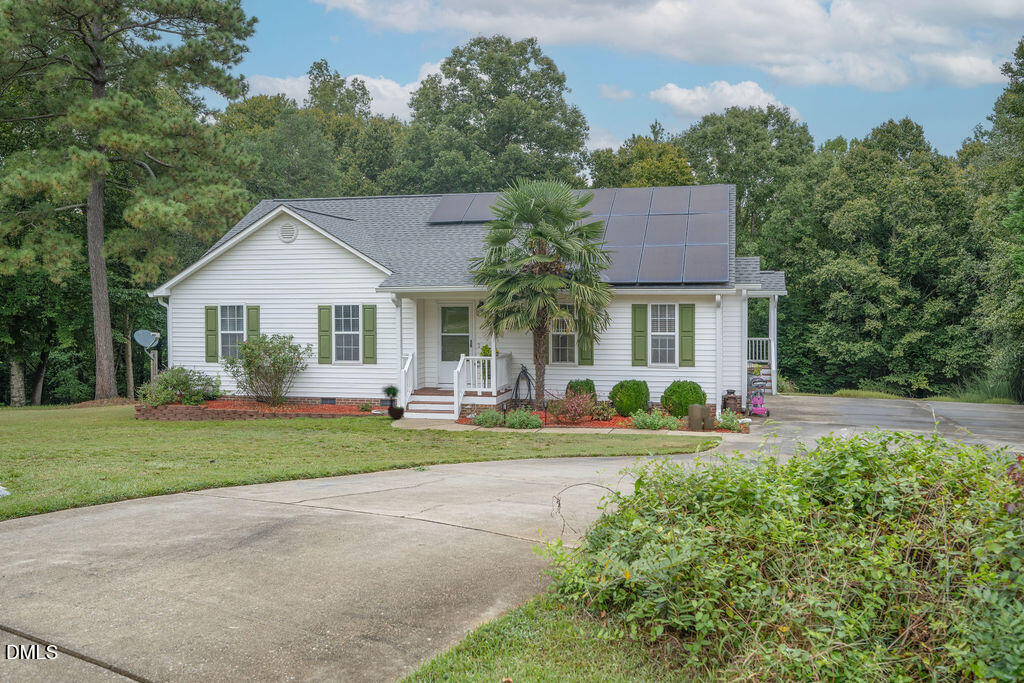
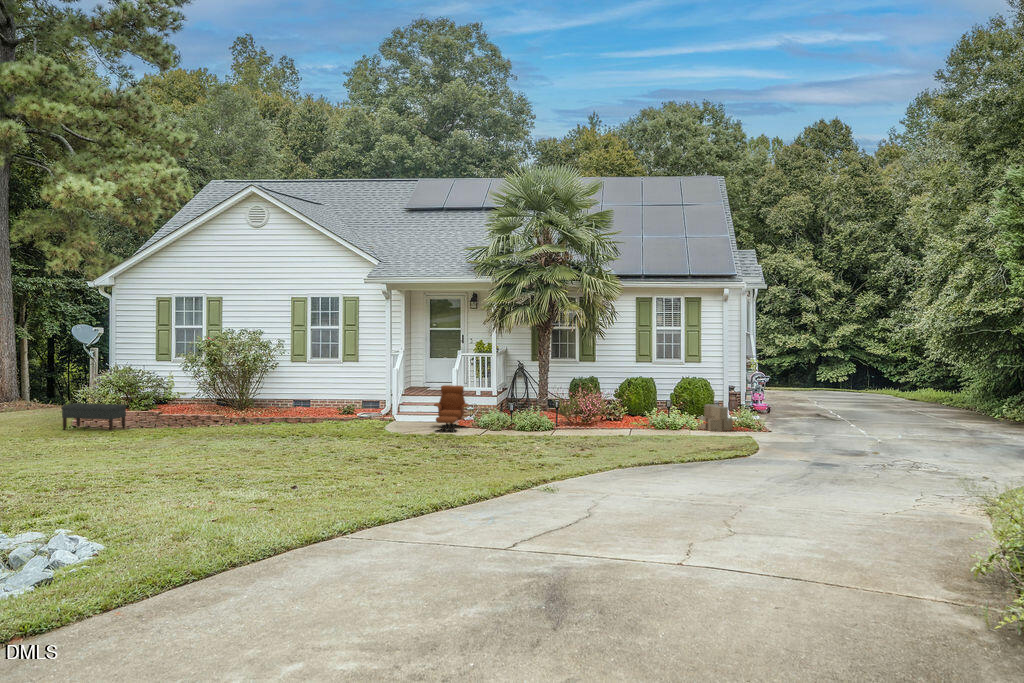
potted tree: present [383,385,404,419] -> none [368,381,396,423]
lounge chair: none [434,385,467,427] -> present [434,385,469,433]
bench: none [125,398,178,423] -> present [61,403,126,431]

